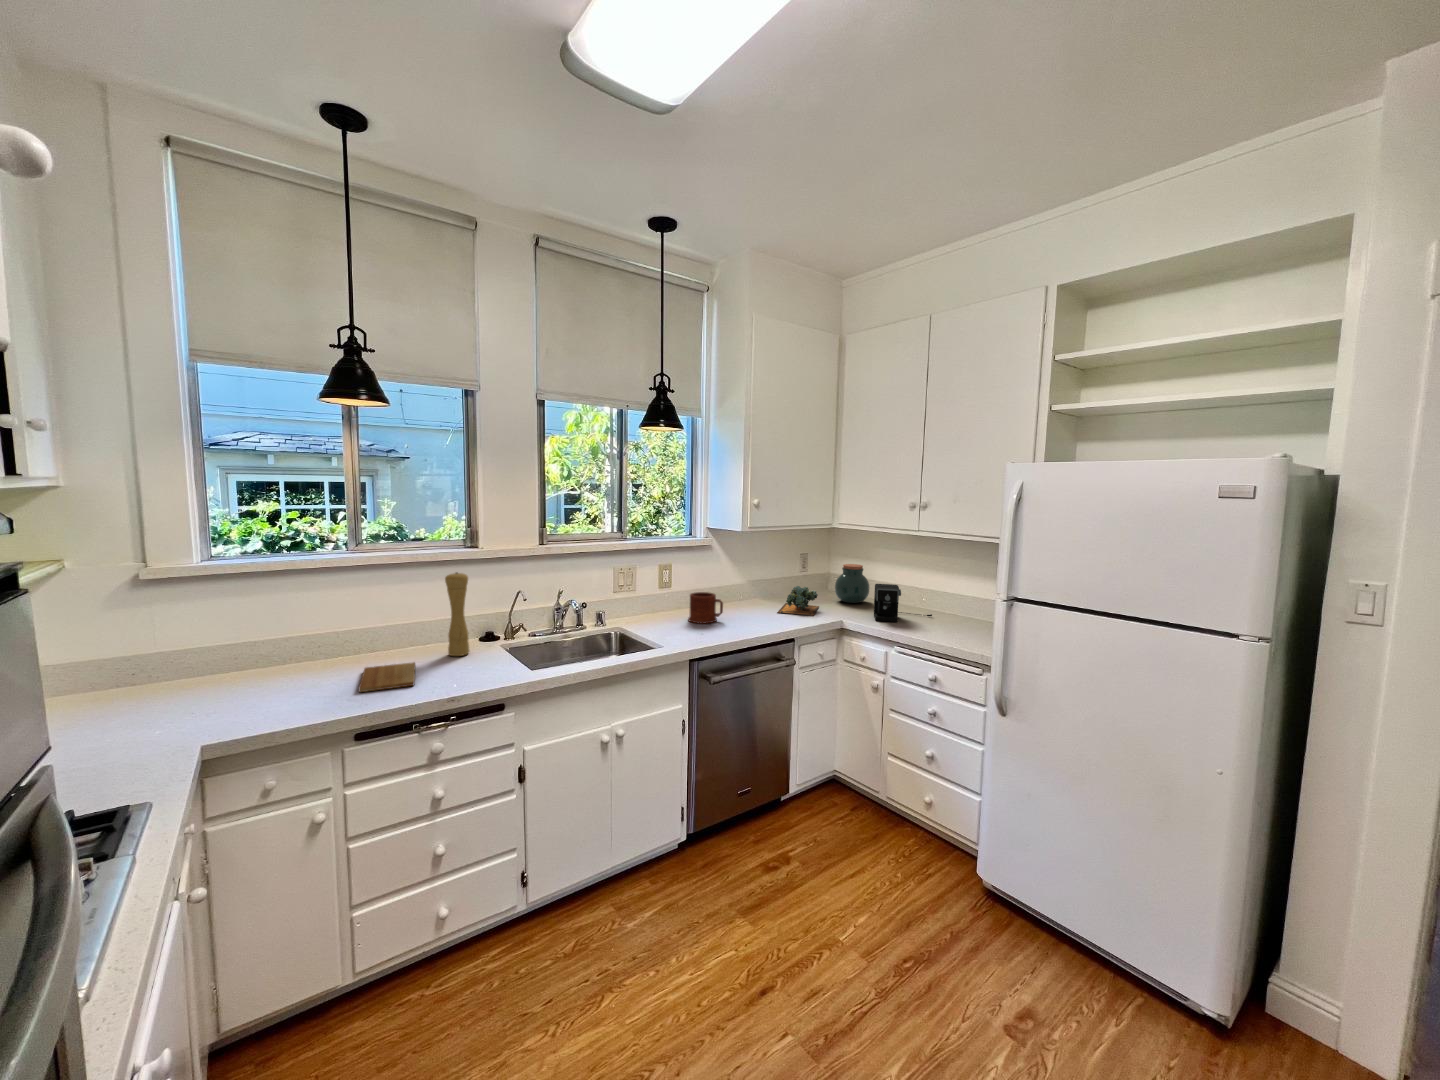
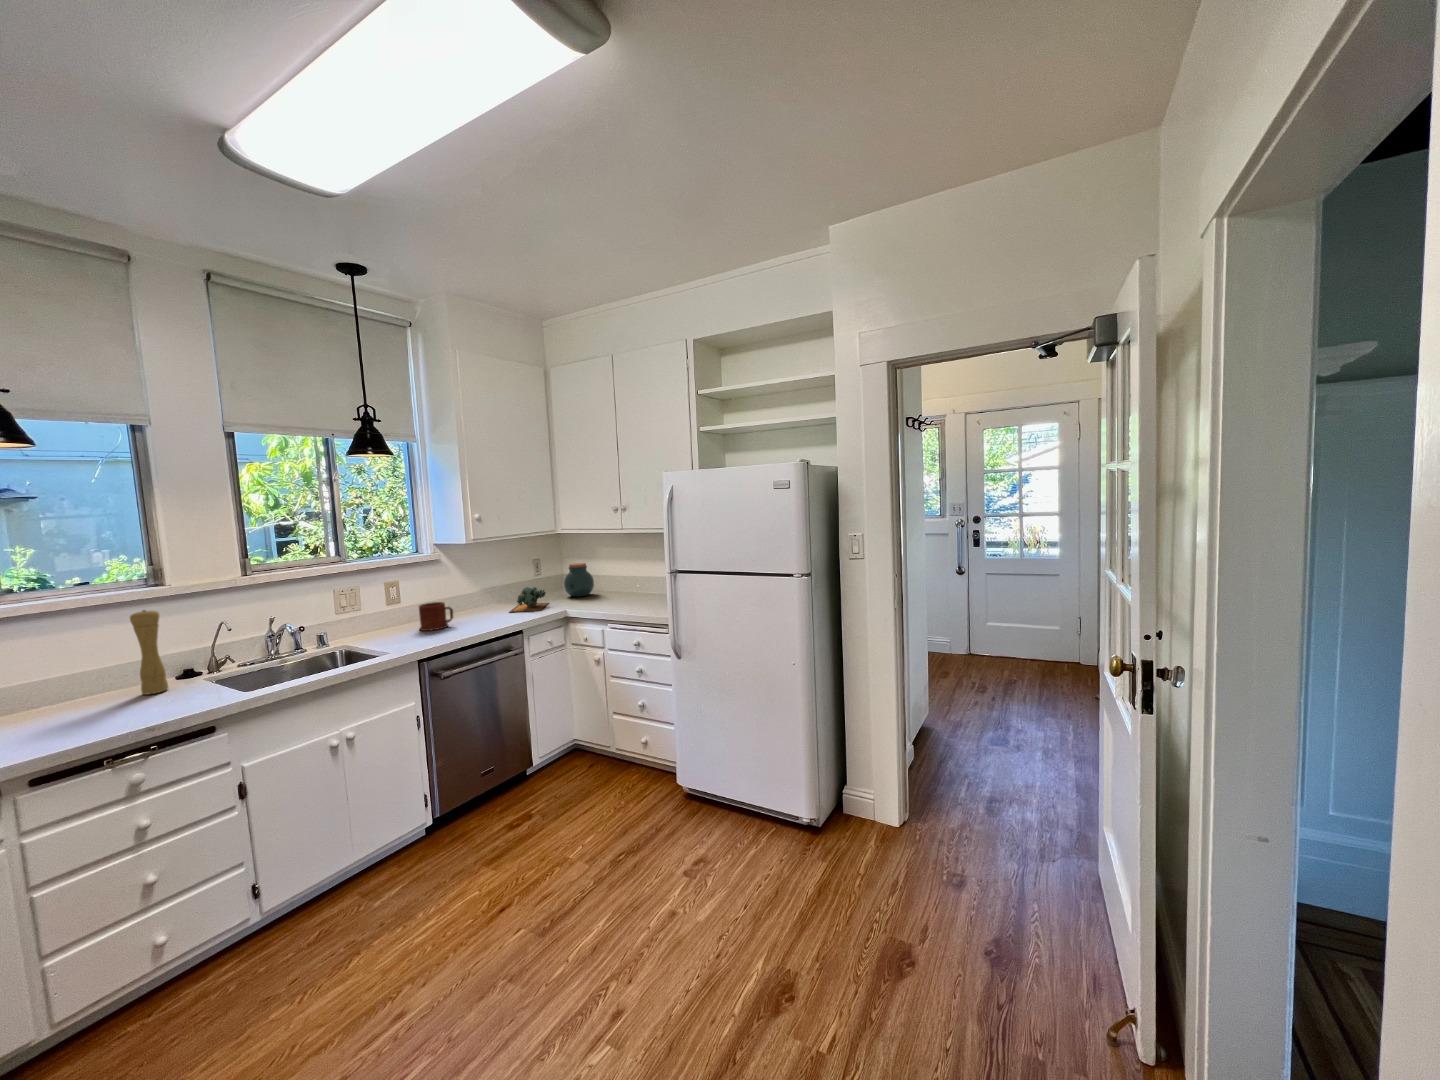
coffee maker: present [874,584,932,622] -> none [592,575,642,607]
cutting board: present [359,662,415,692] -> none [30,706,103,740]

